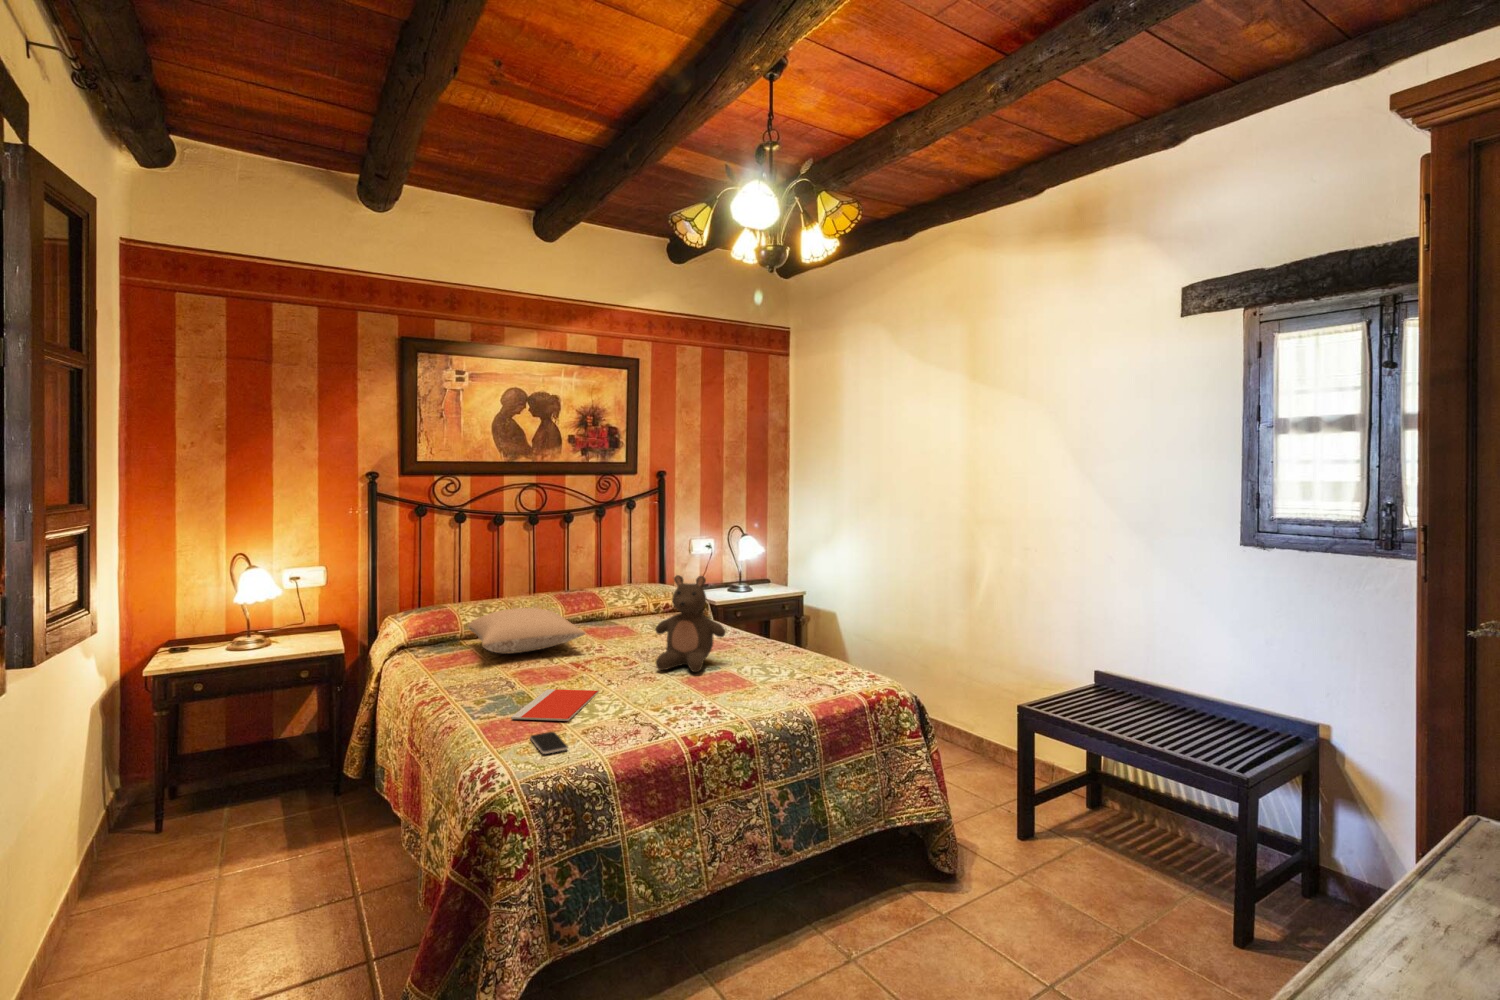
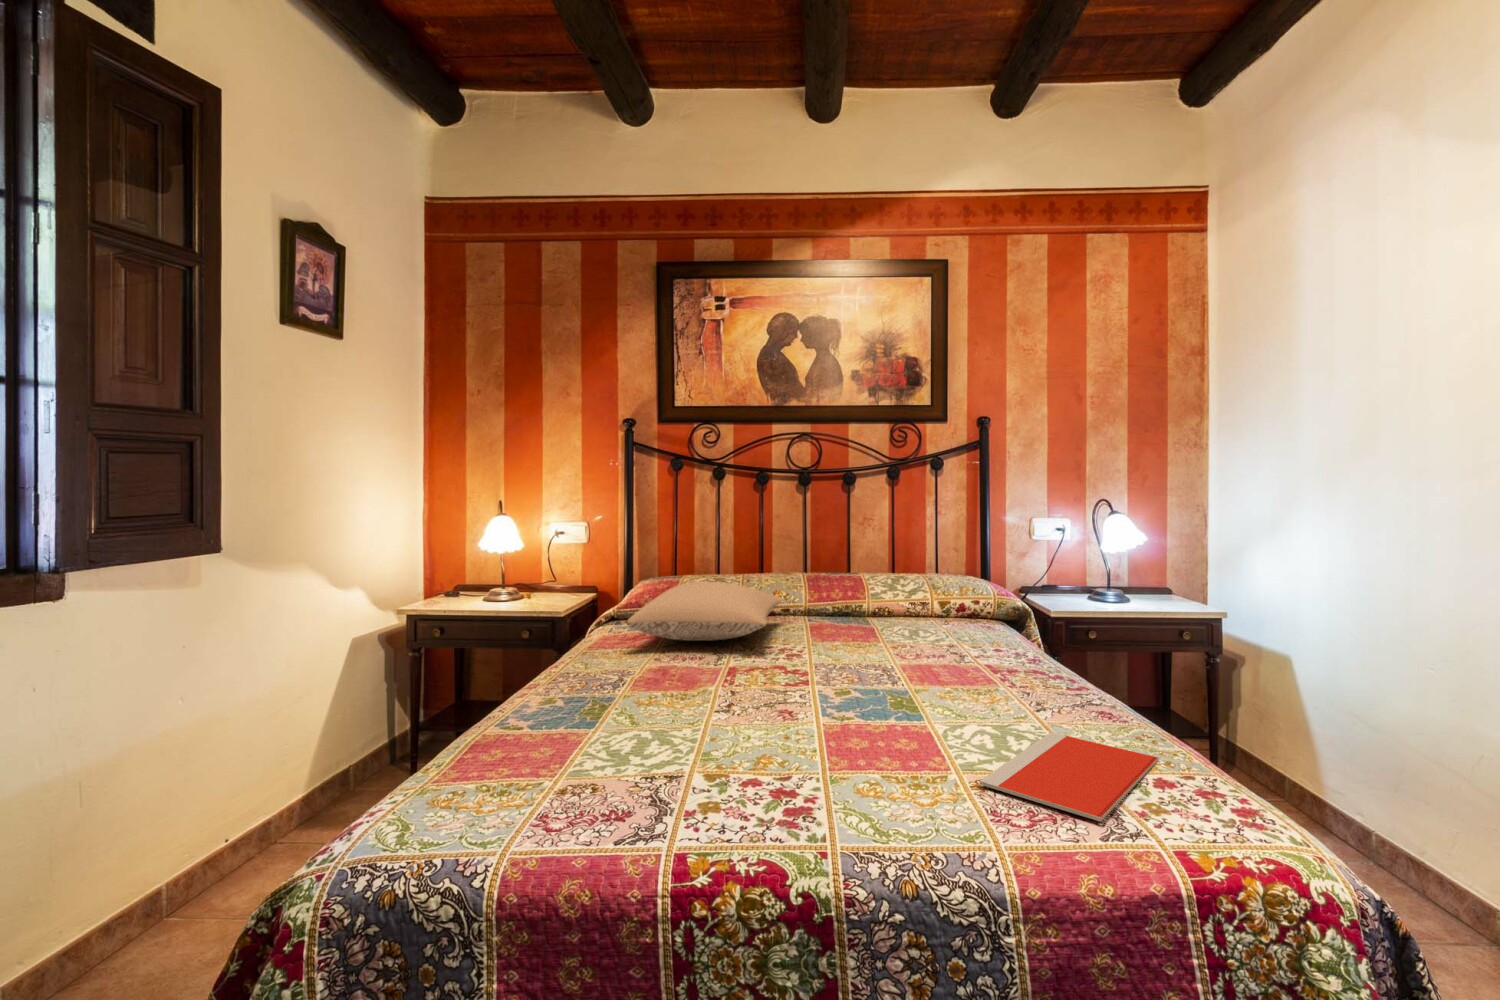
stuffed bear: present [656,575,725,672] -> none [817,543,948,716]
notebook: present [511,689,599,721] -> present [980,732,1158,822]
smartphone: present [530,732,568,754] -> none [434,773,518,819]

